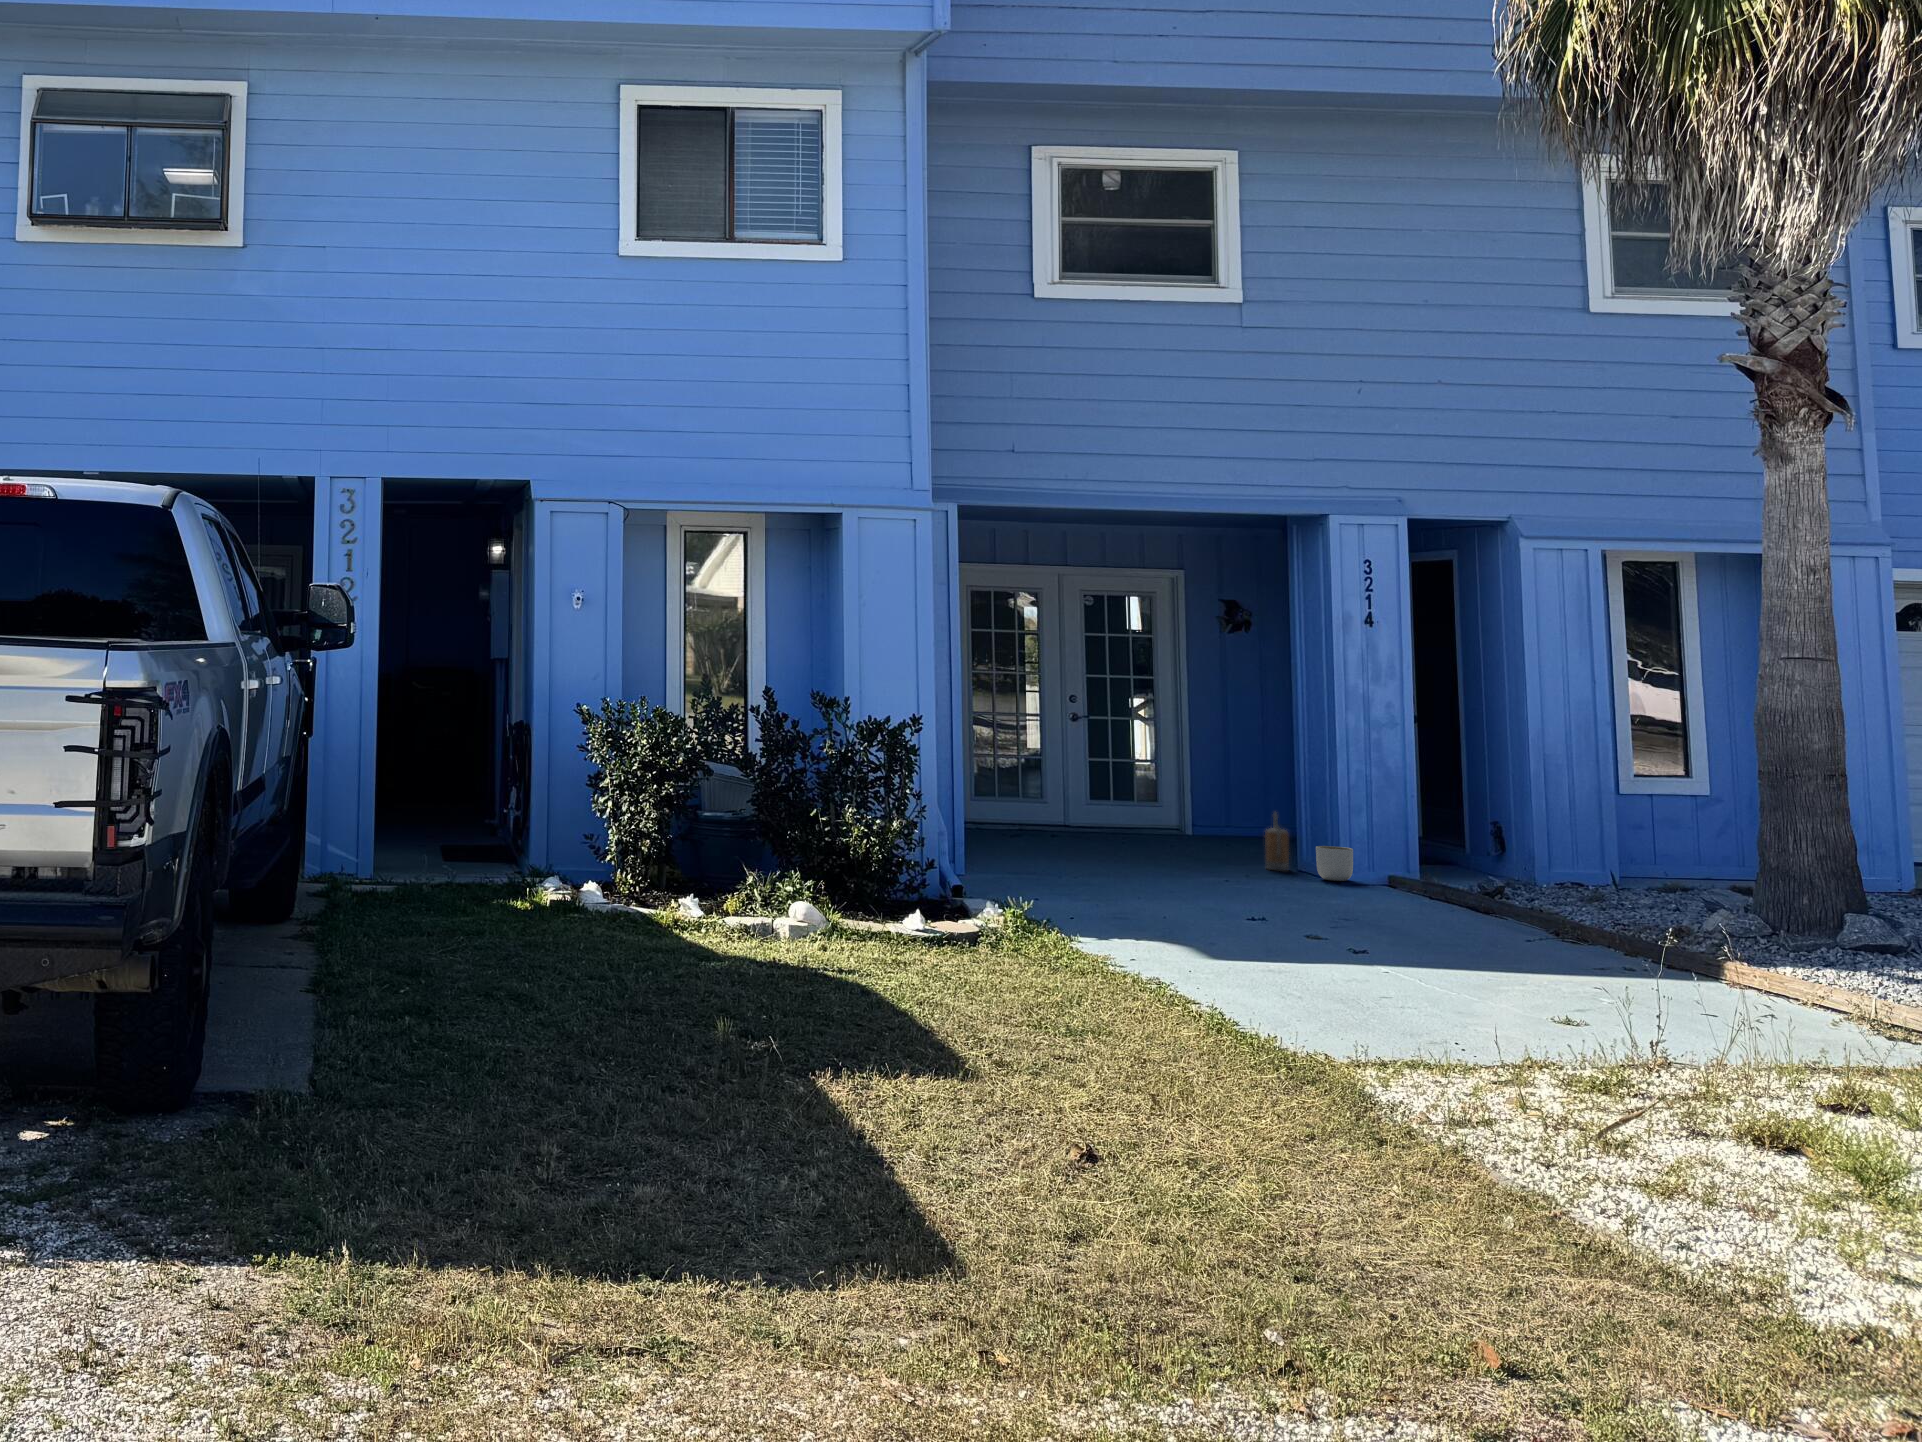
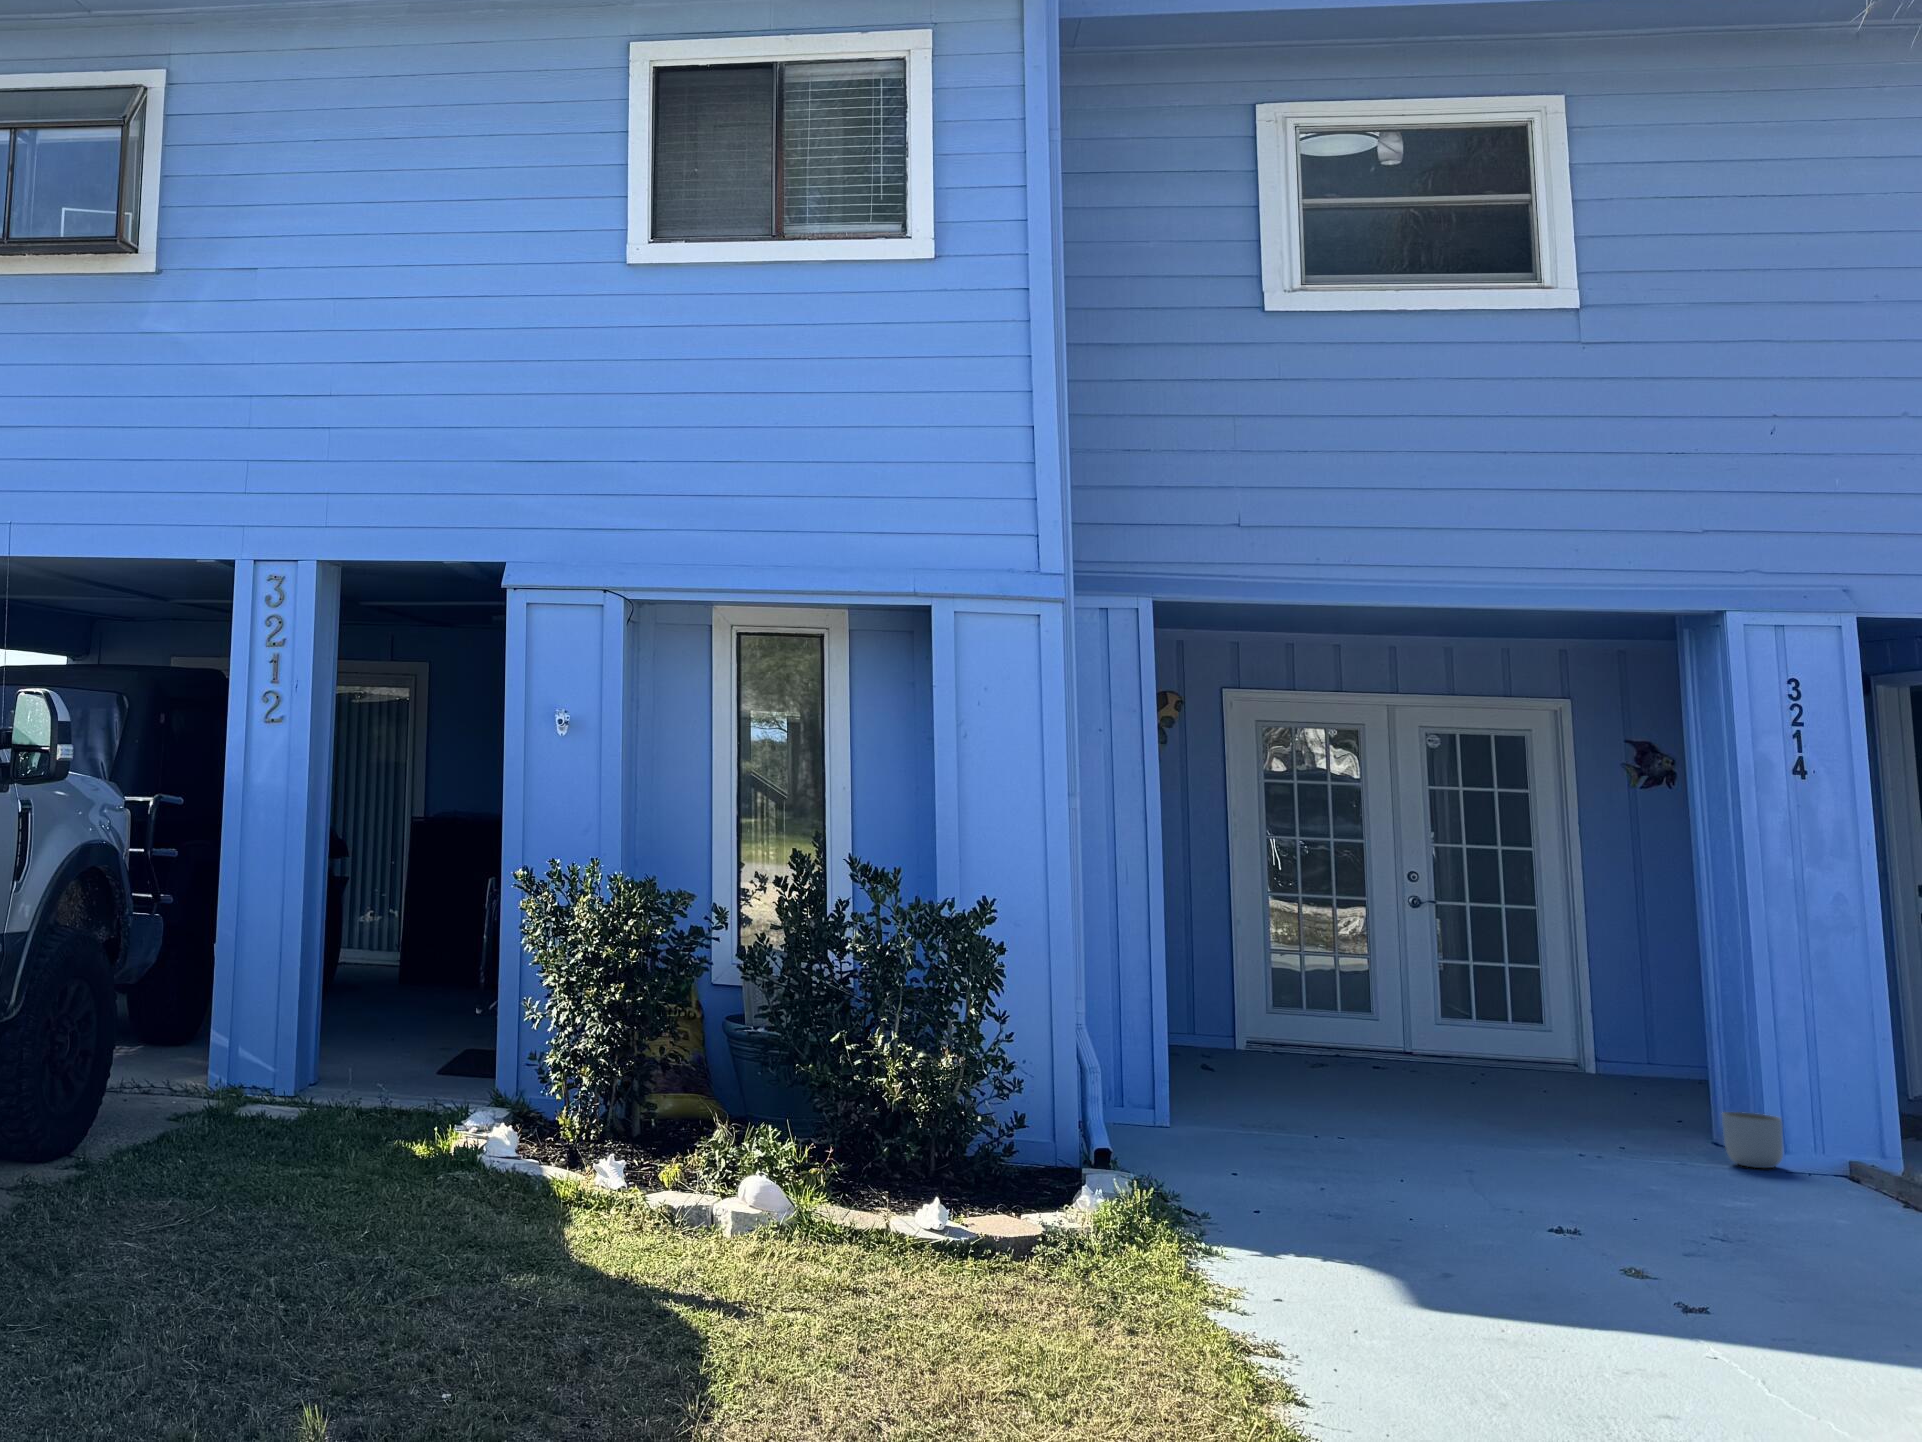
watering can: present [1265,813,1289,870] -> none [1653,1056,1695,1147]

